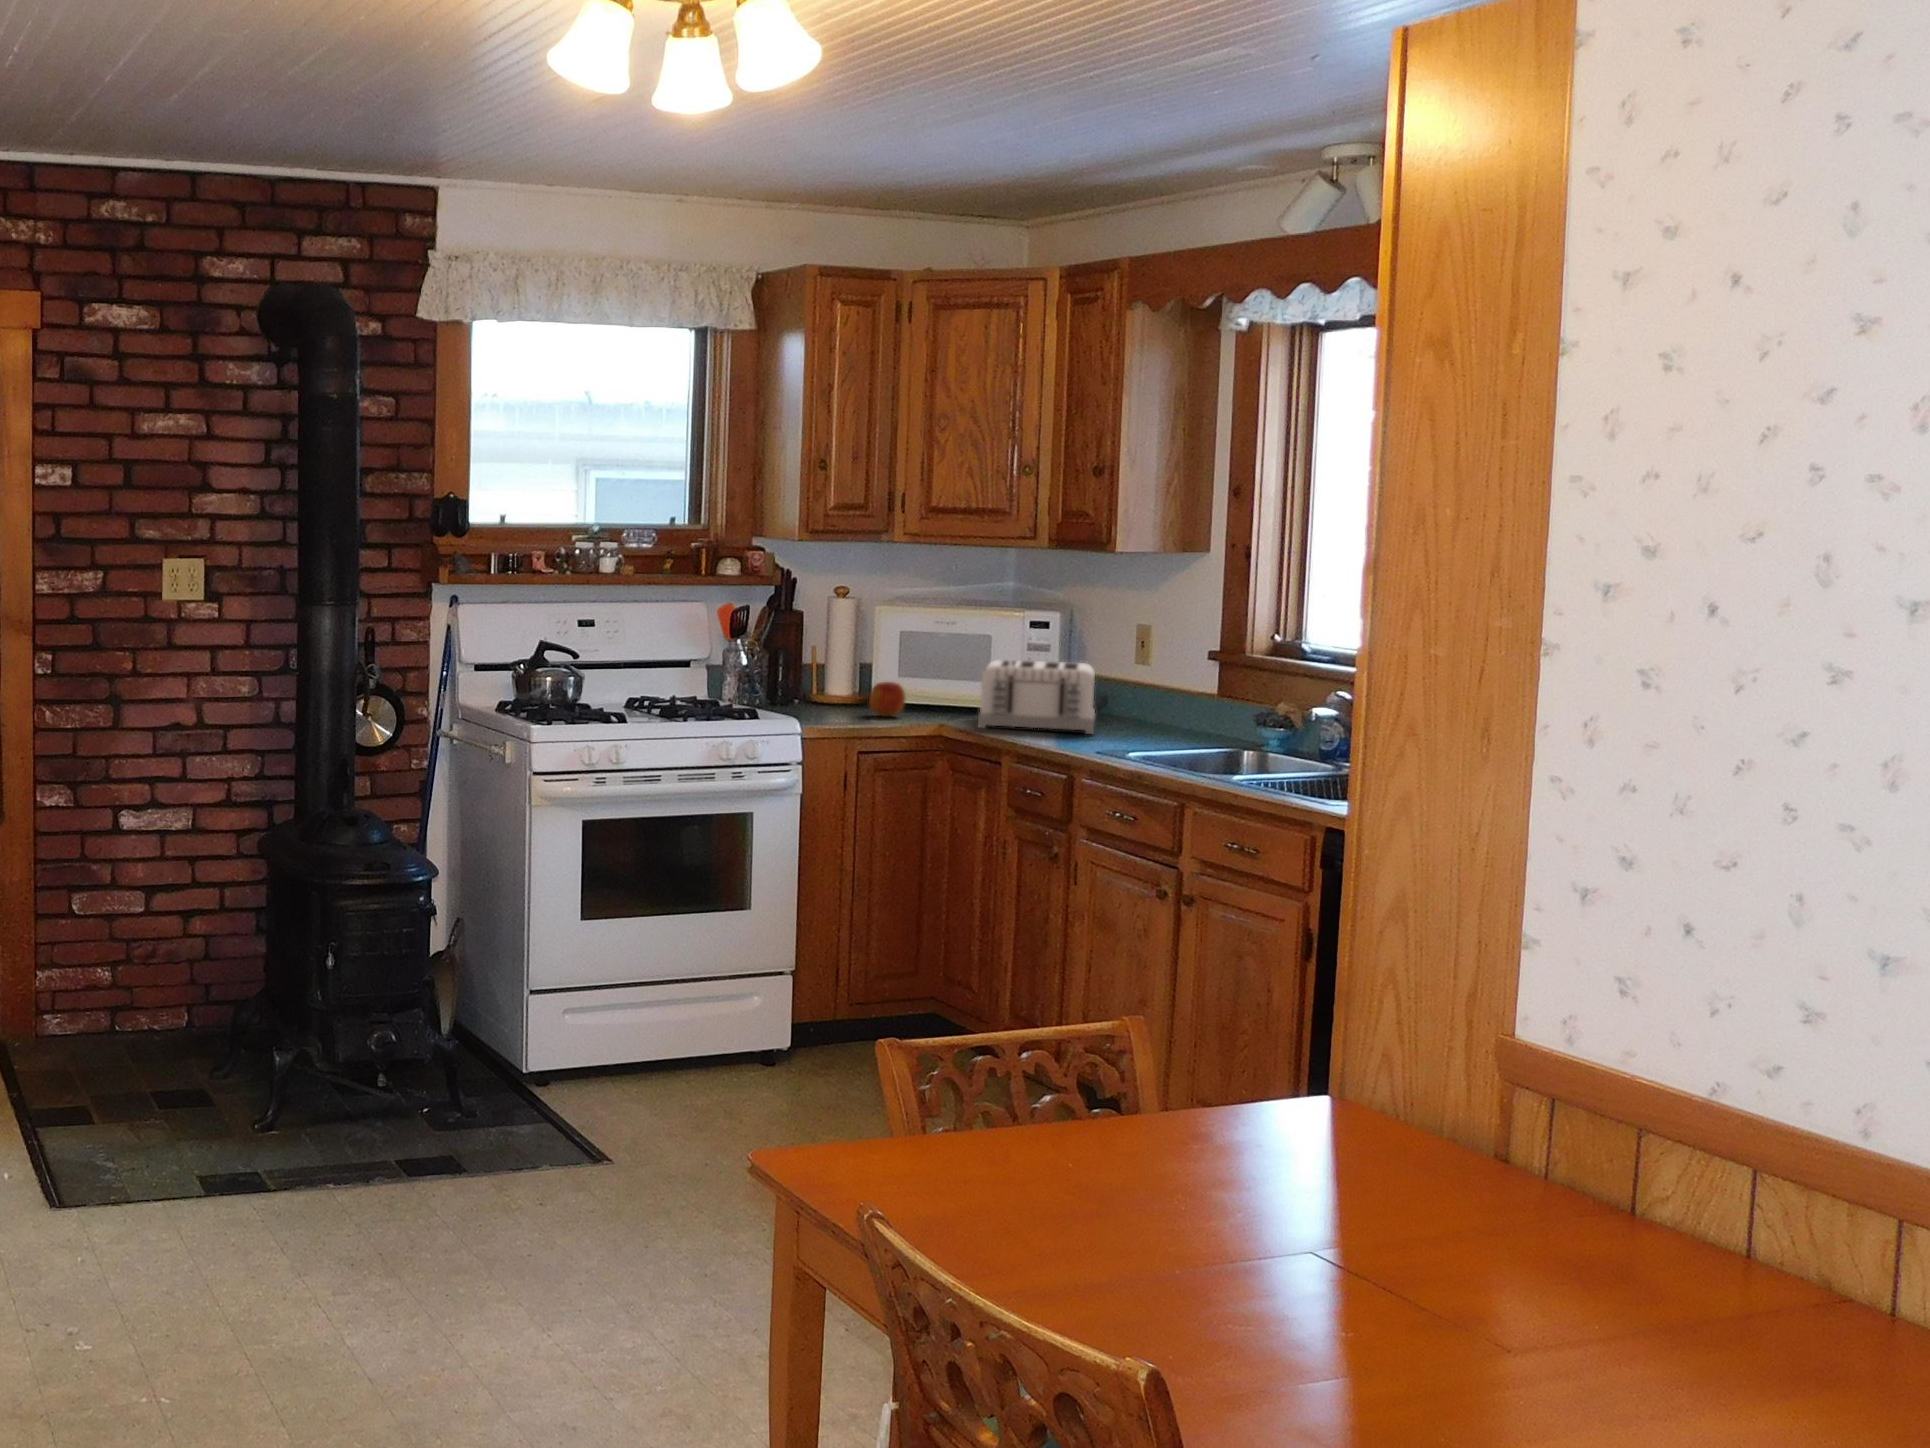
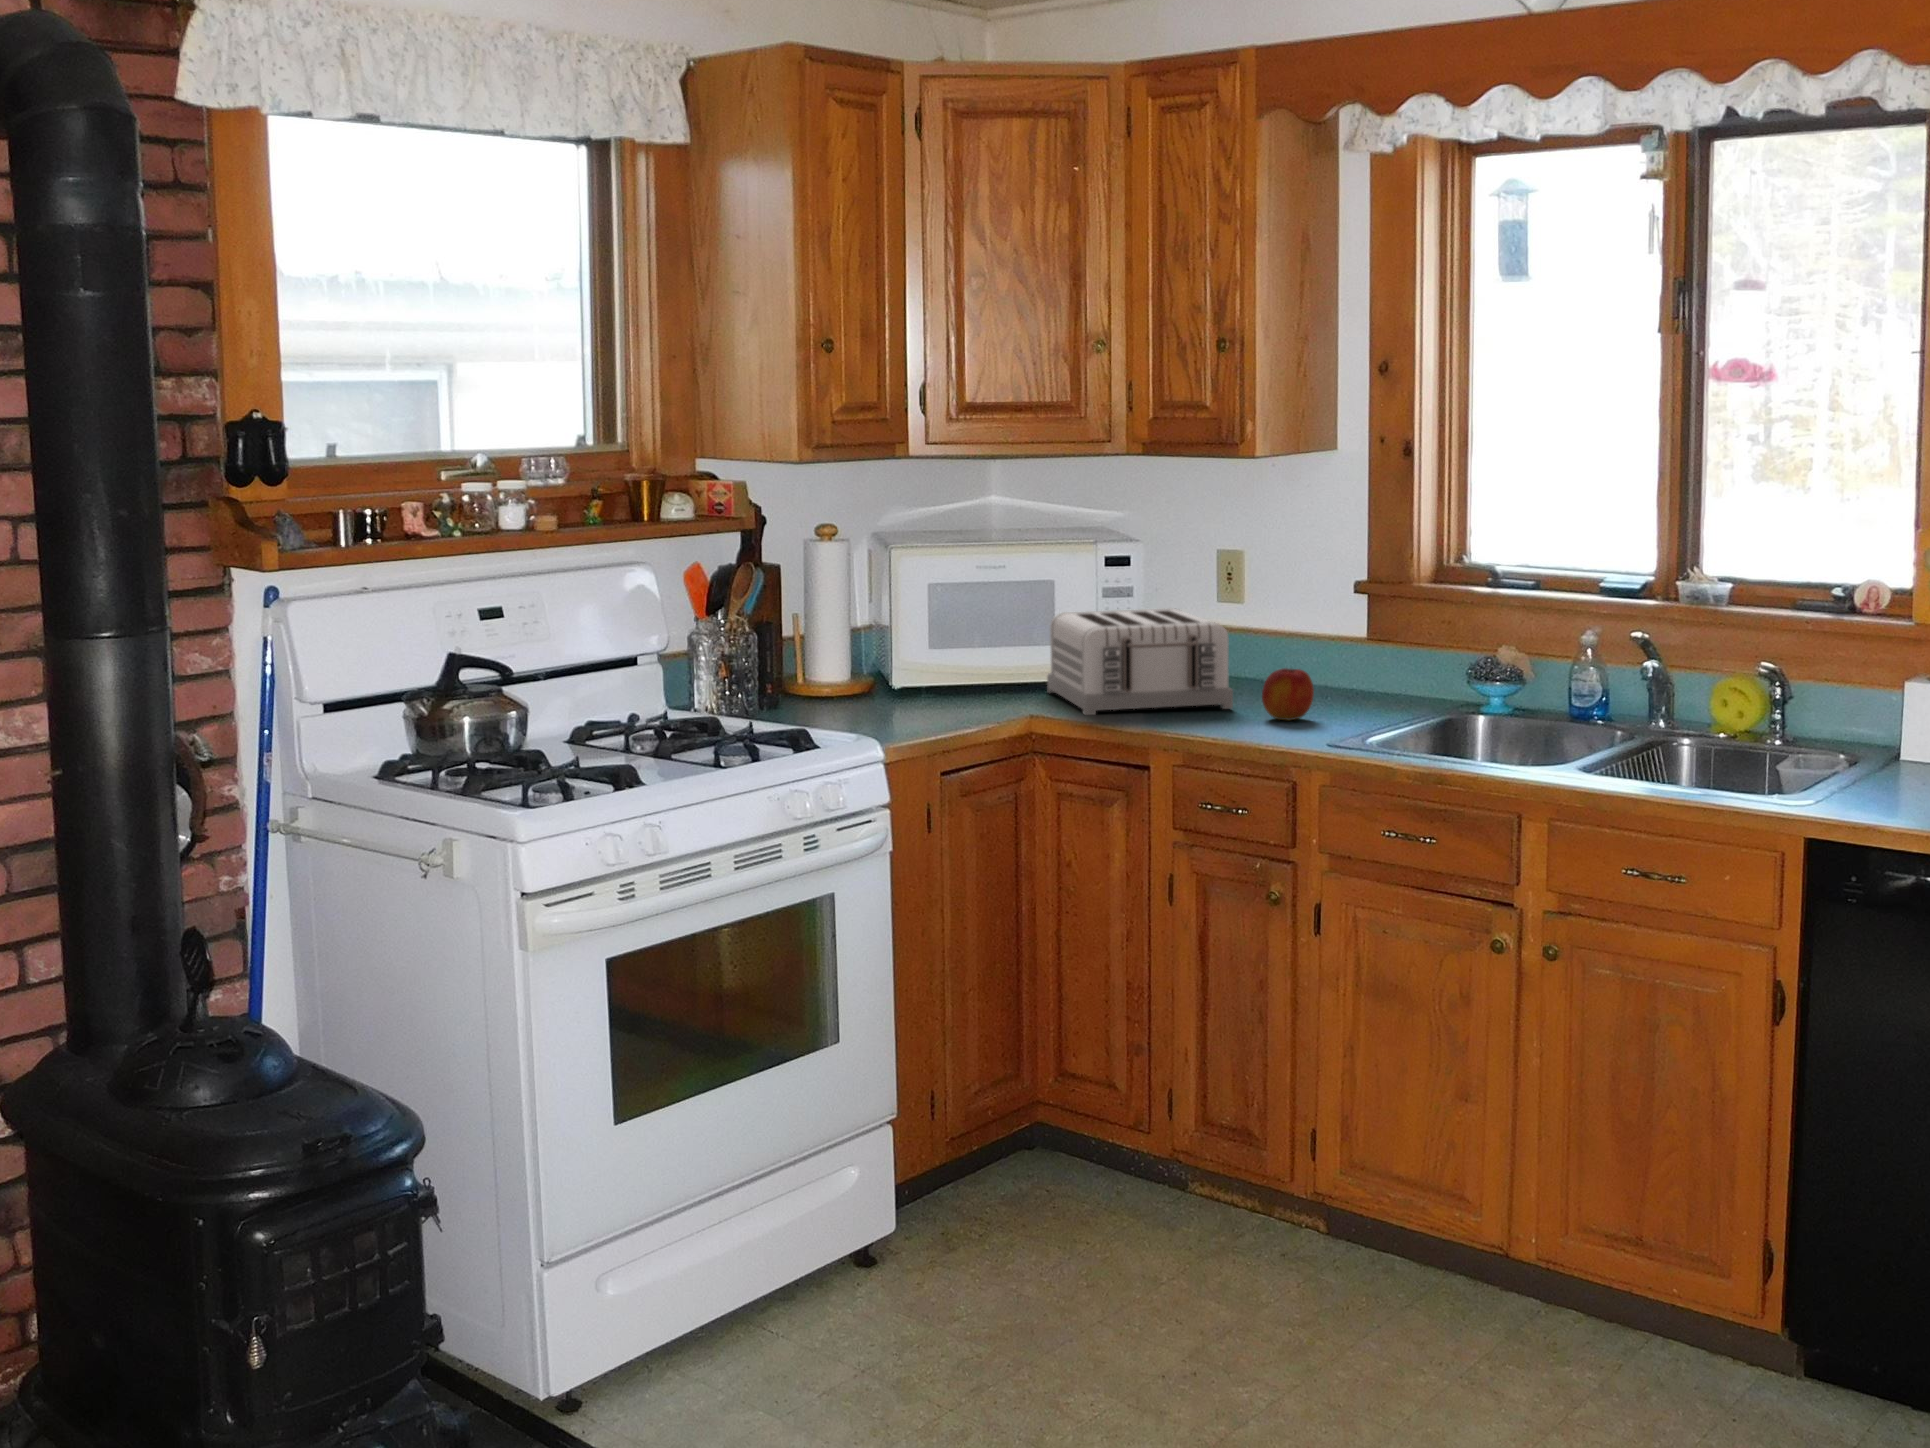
apple: present [869,682,906,716] -> present [1262,668,1314,720]

